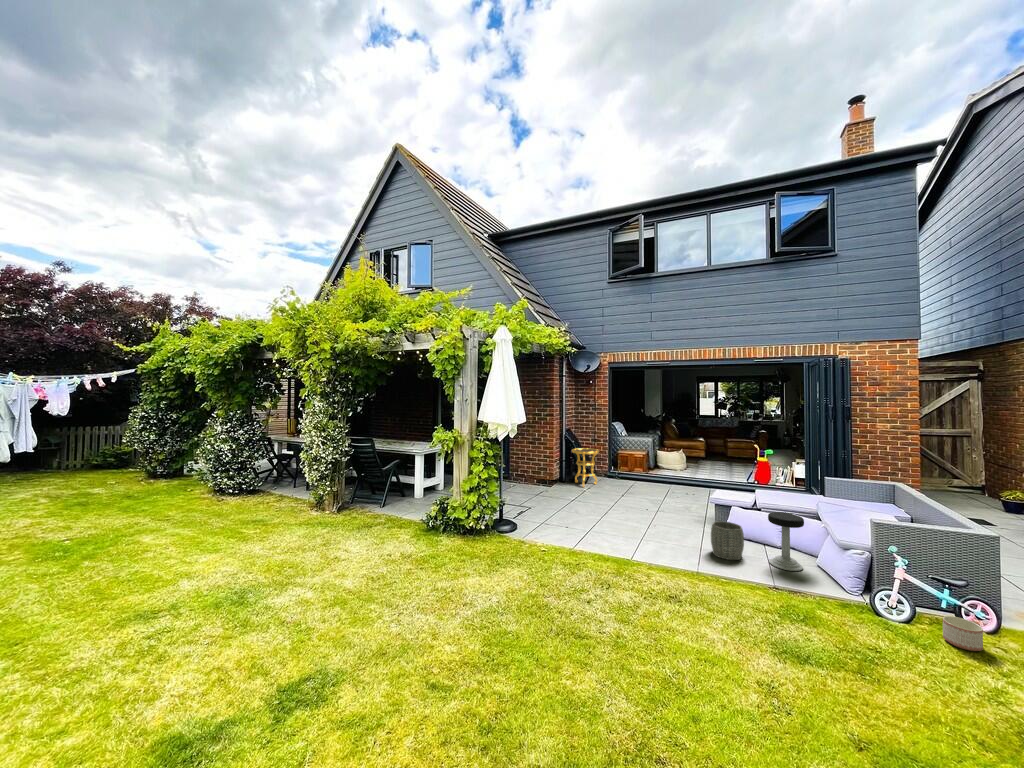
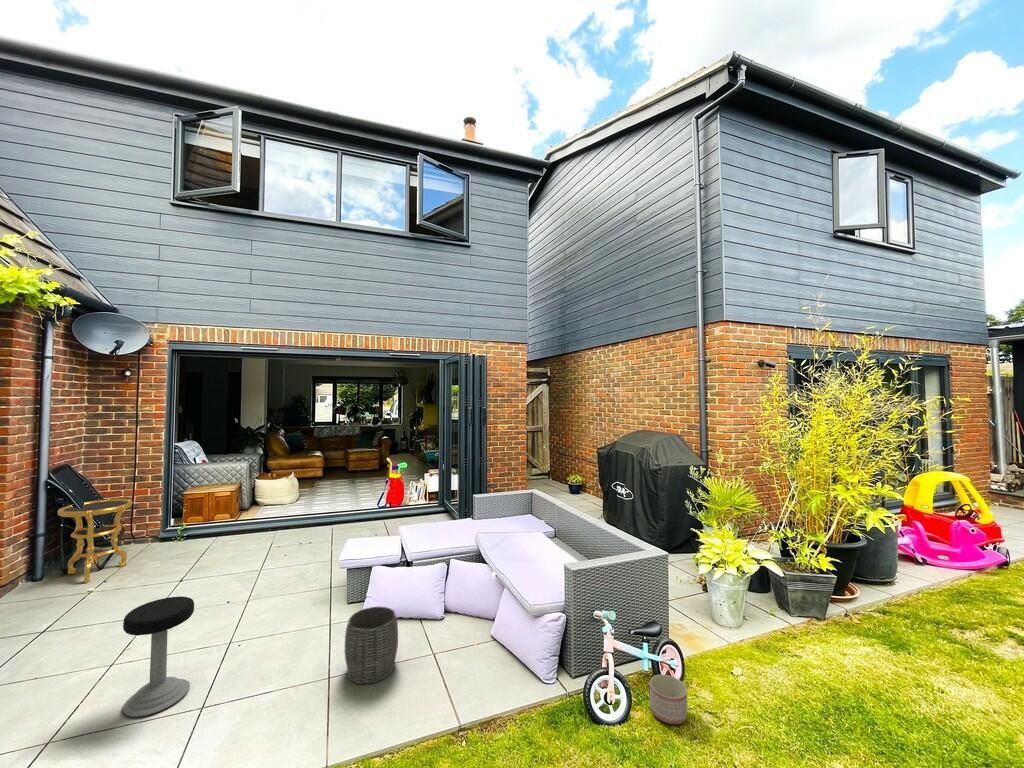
stool: present [768,512,804,571] -> present [123,596,194,717]

